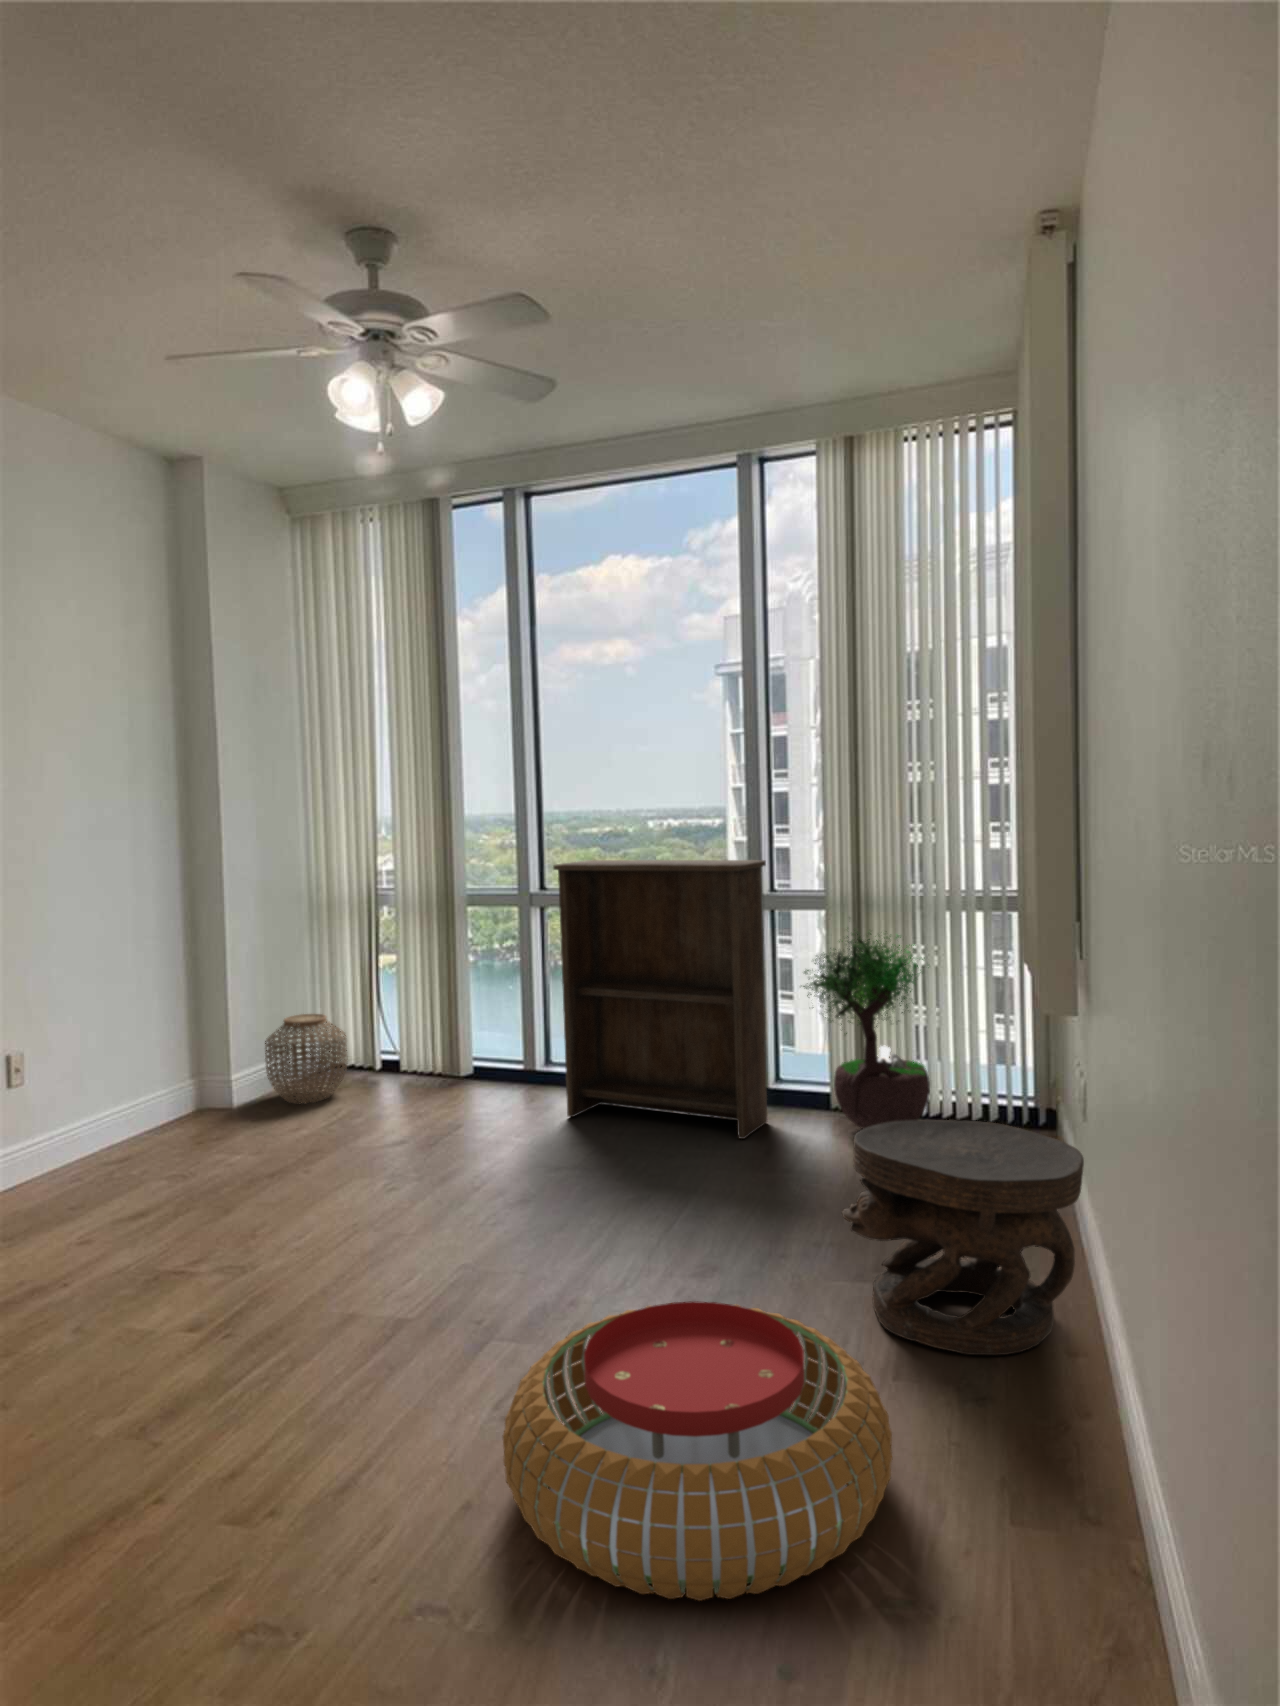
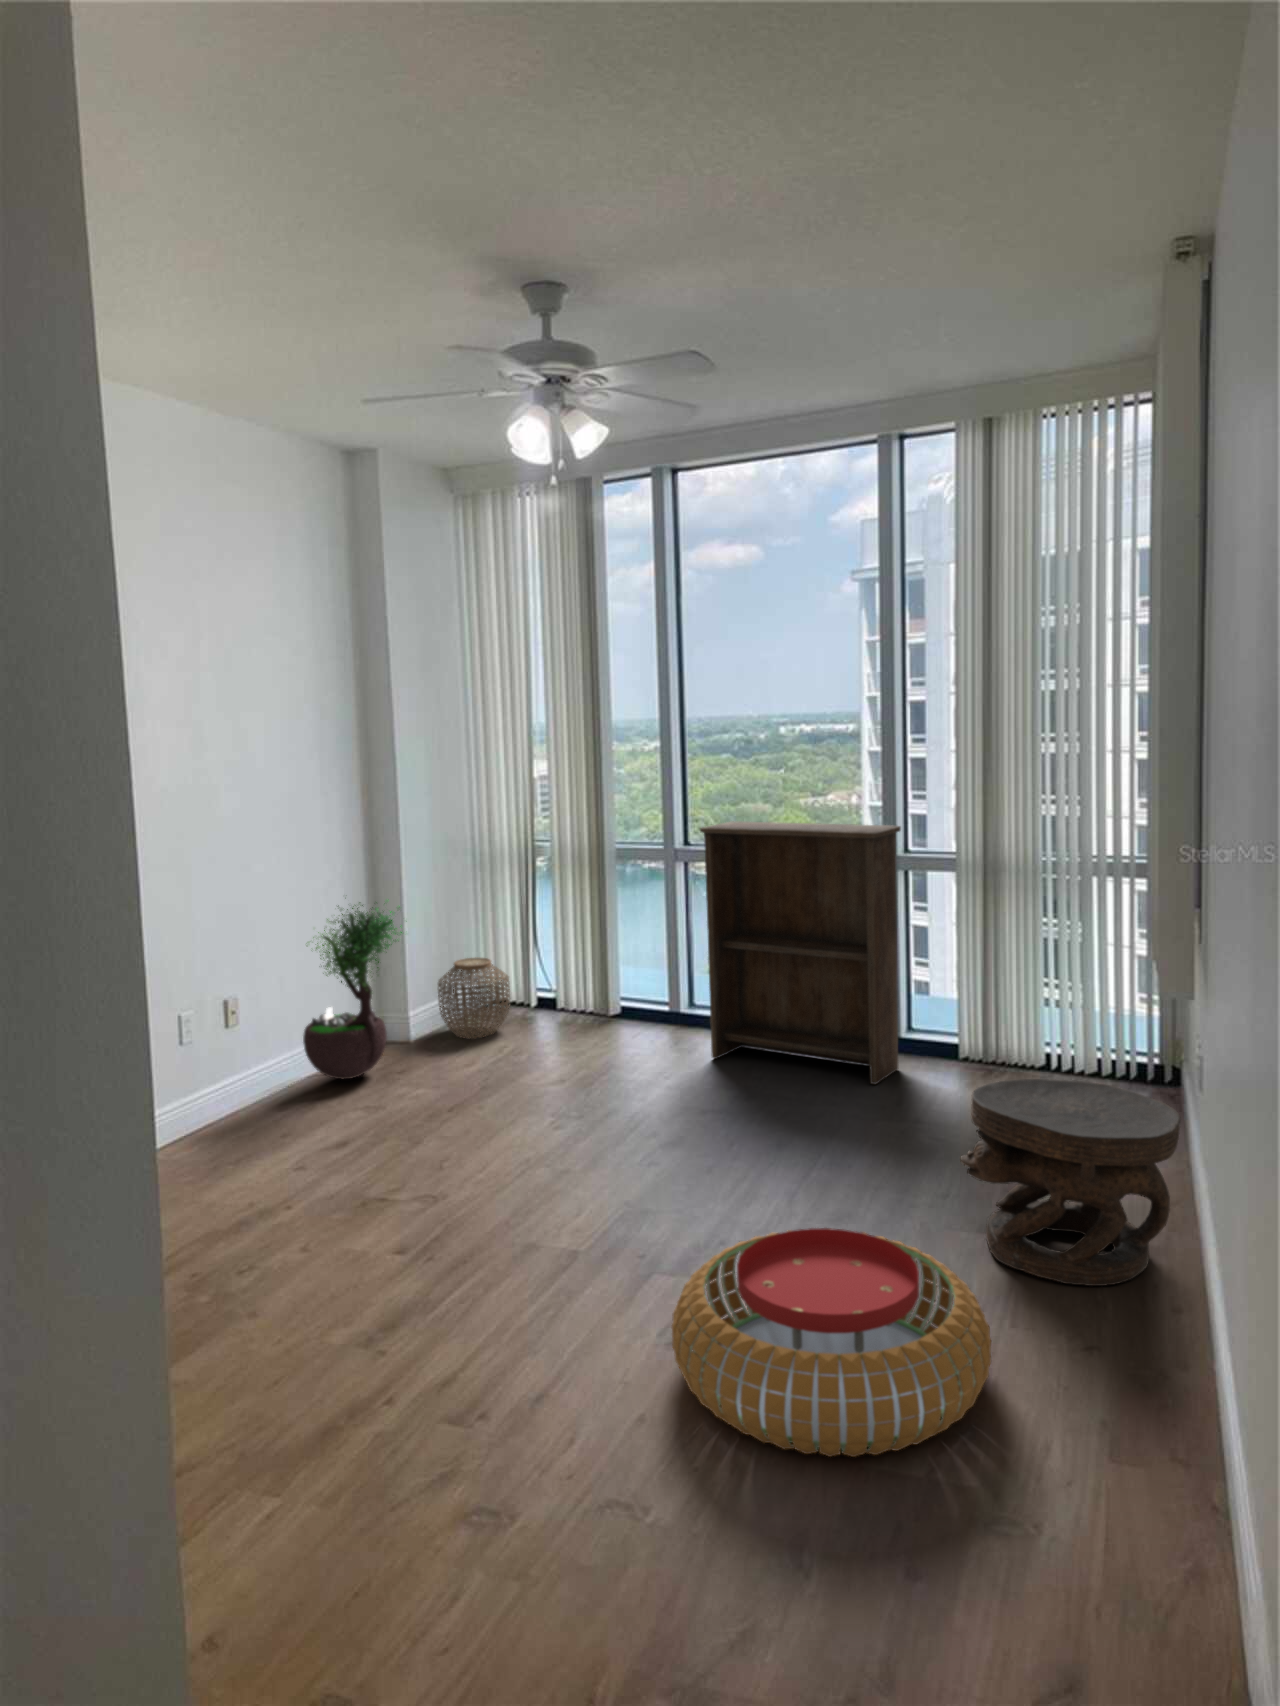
potted tree: present [803,933,930,1129] -> present [303,902,402,1079]

